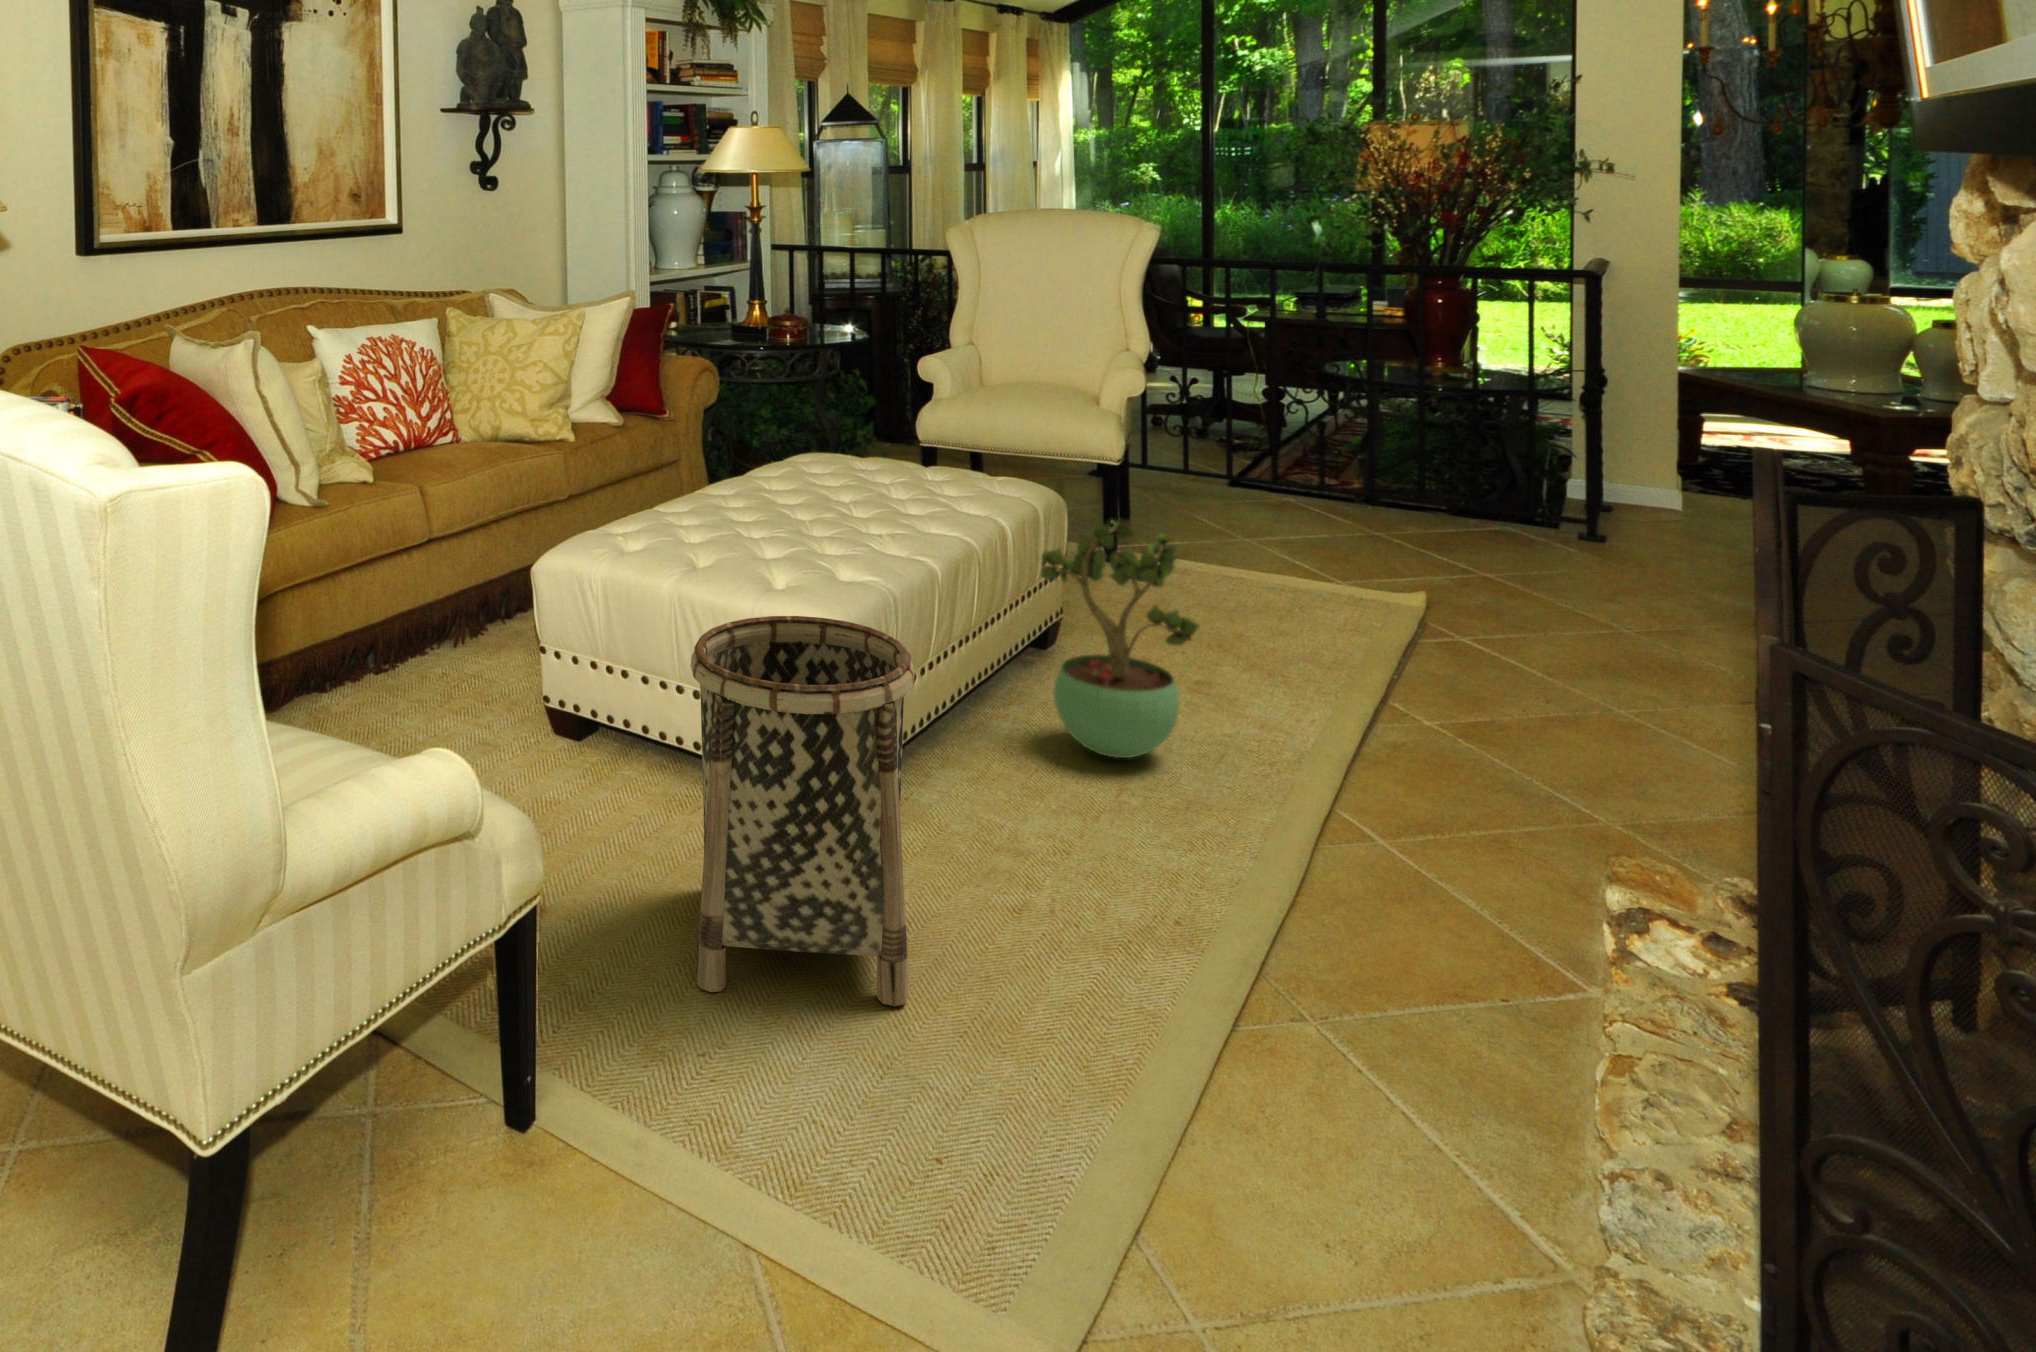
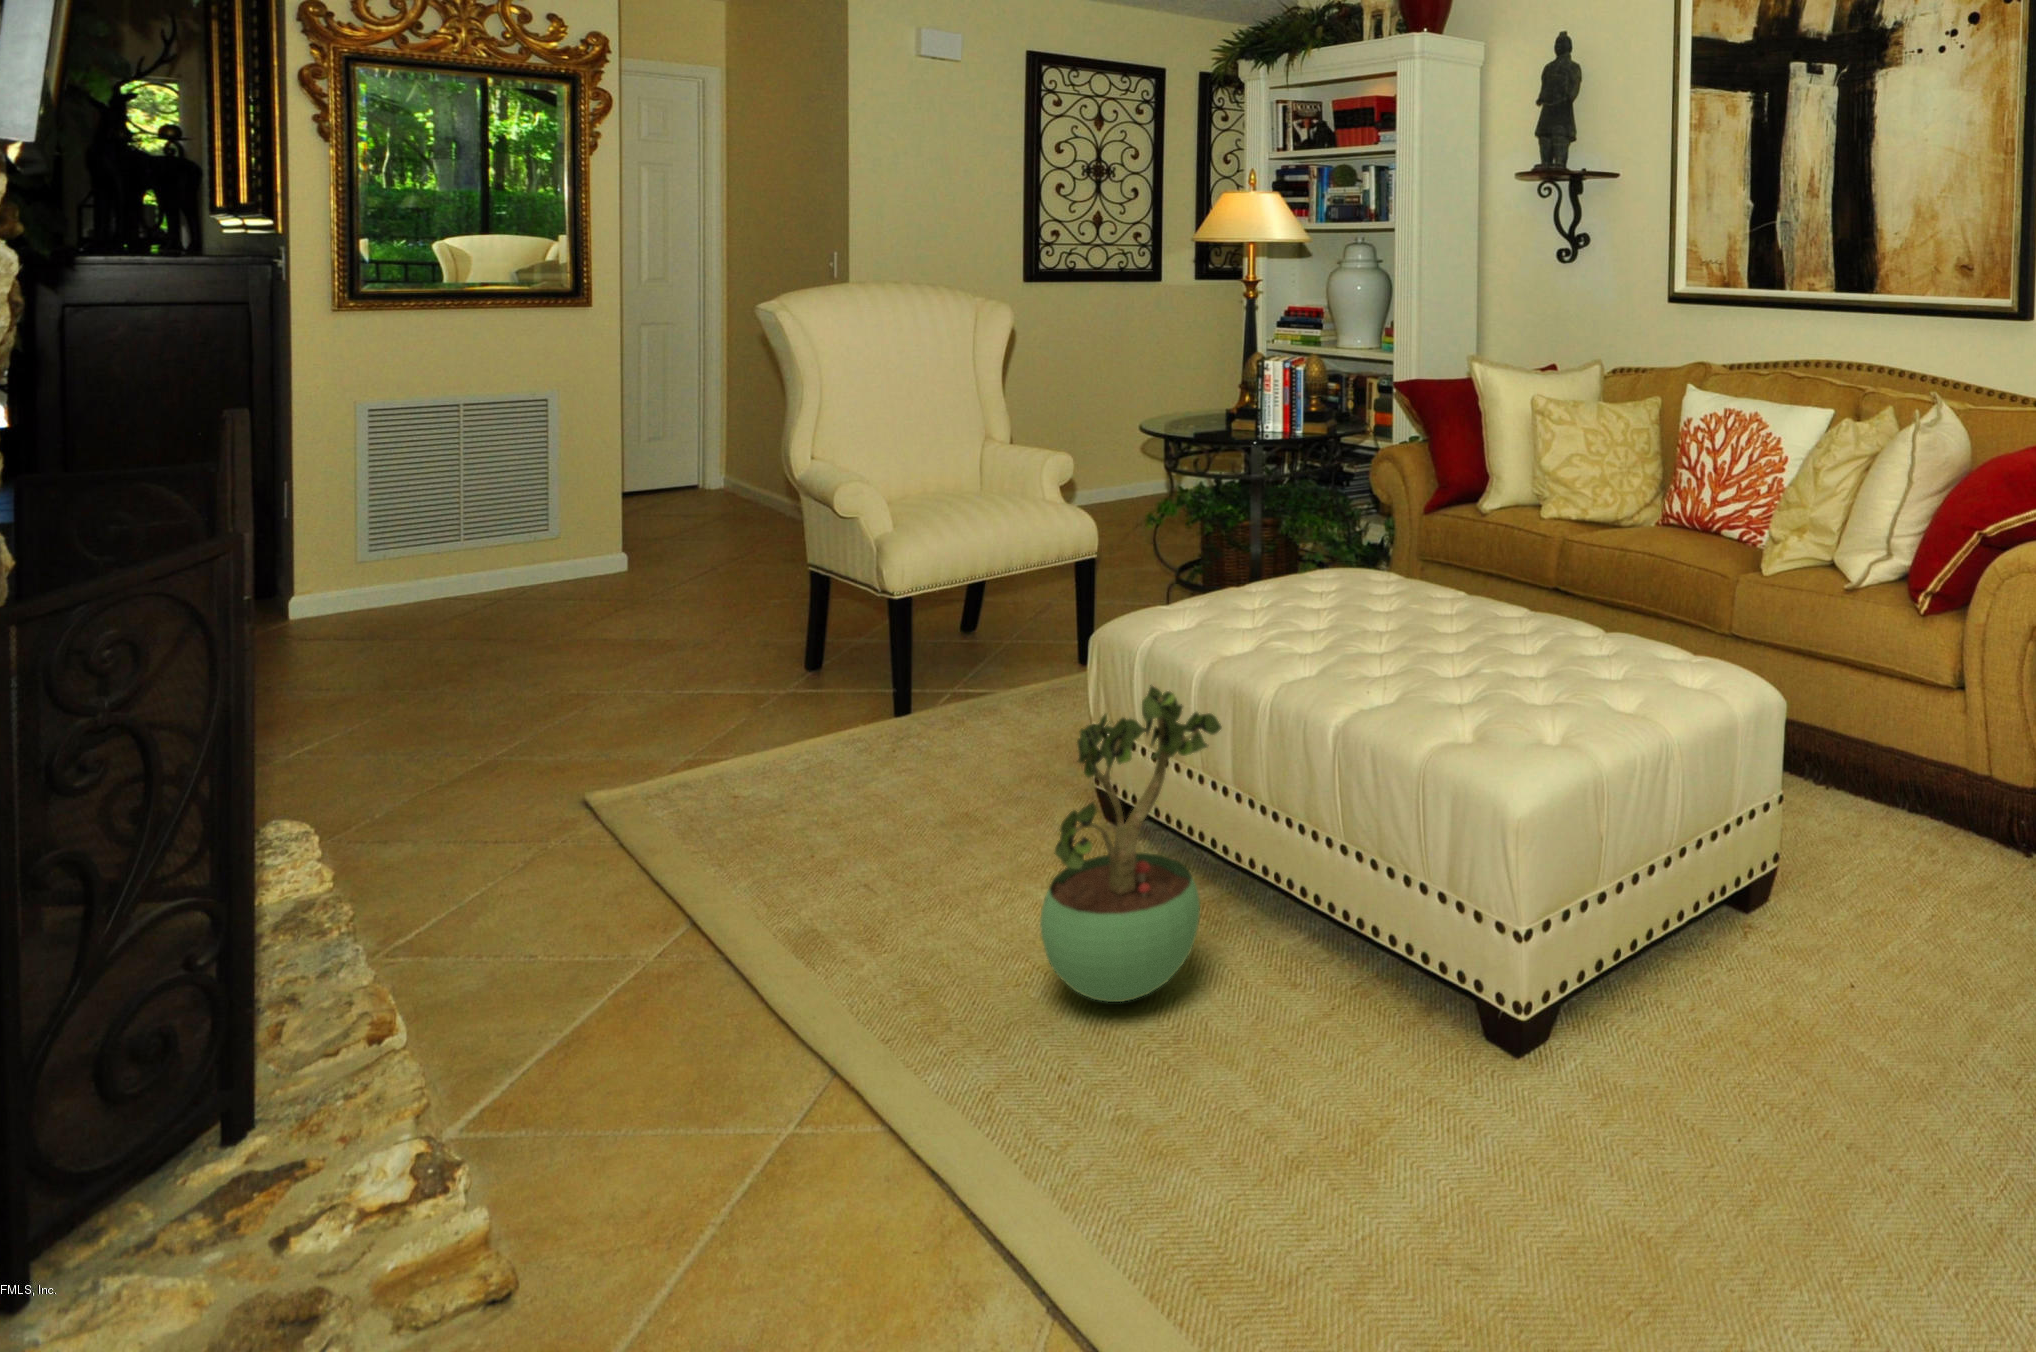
basket: present [690,616,914,1006] -> none [794,544,998,812]

